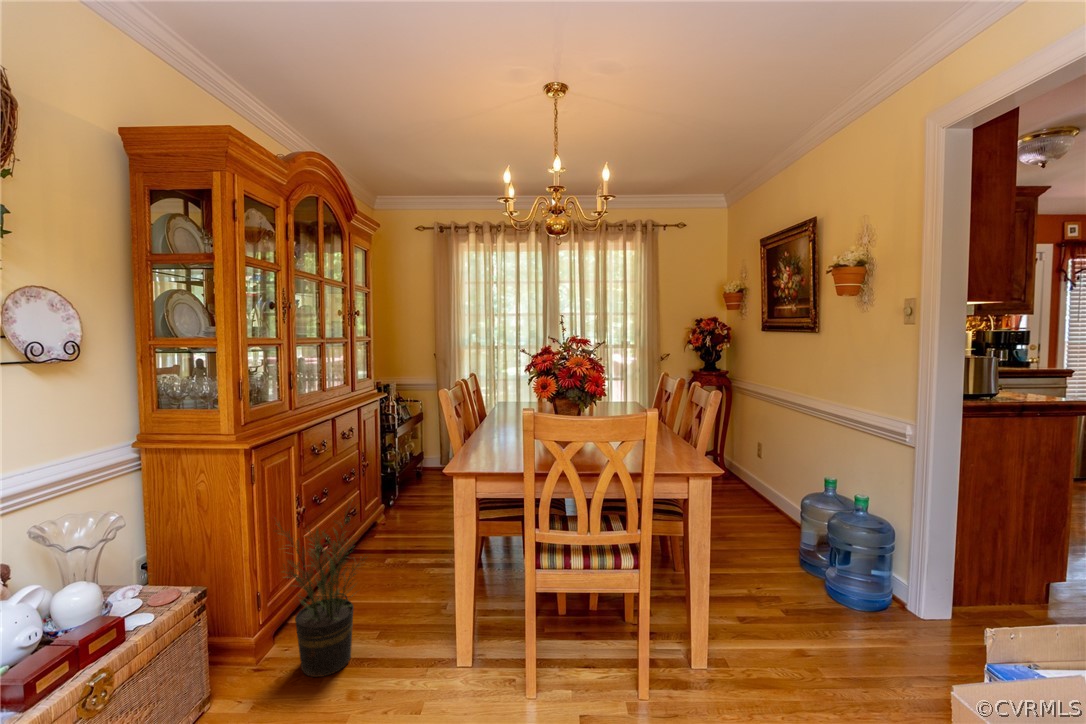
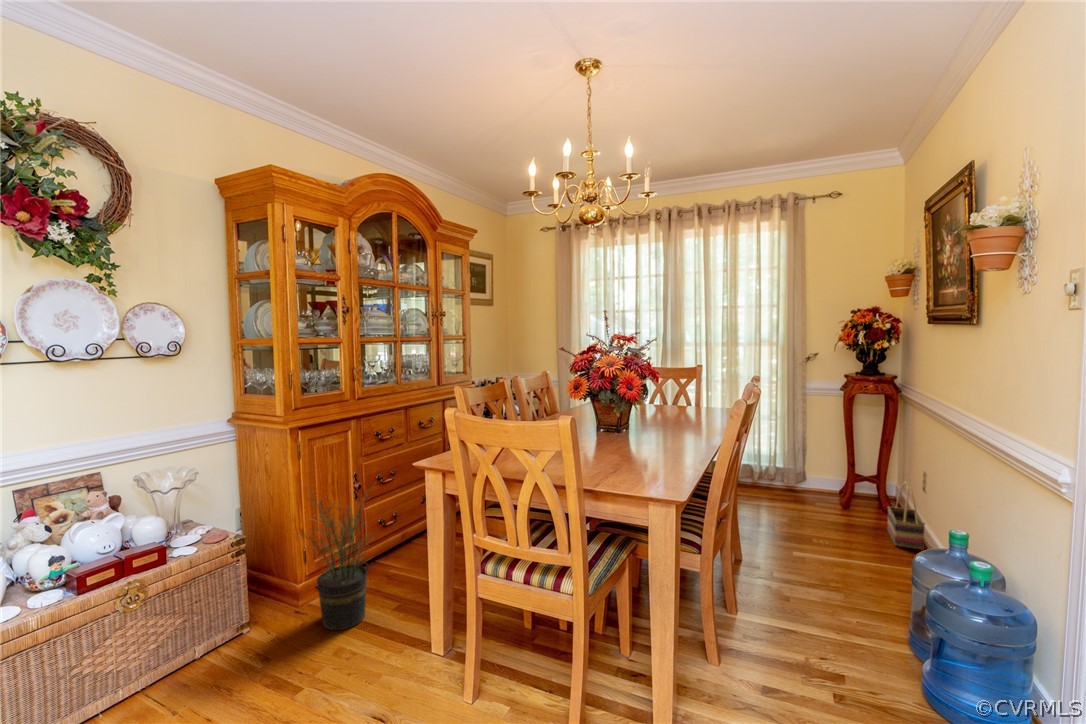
basket: none [731,450,762,499] -> present [888,482,925,550]

